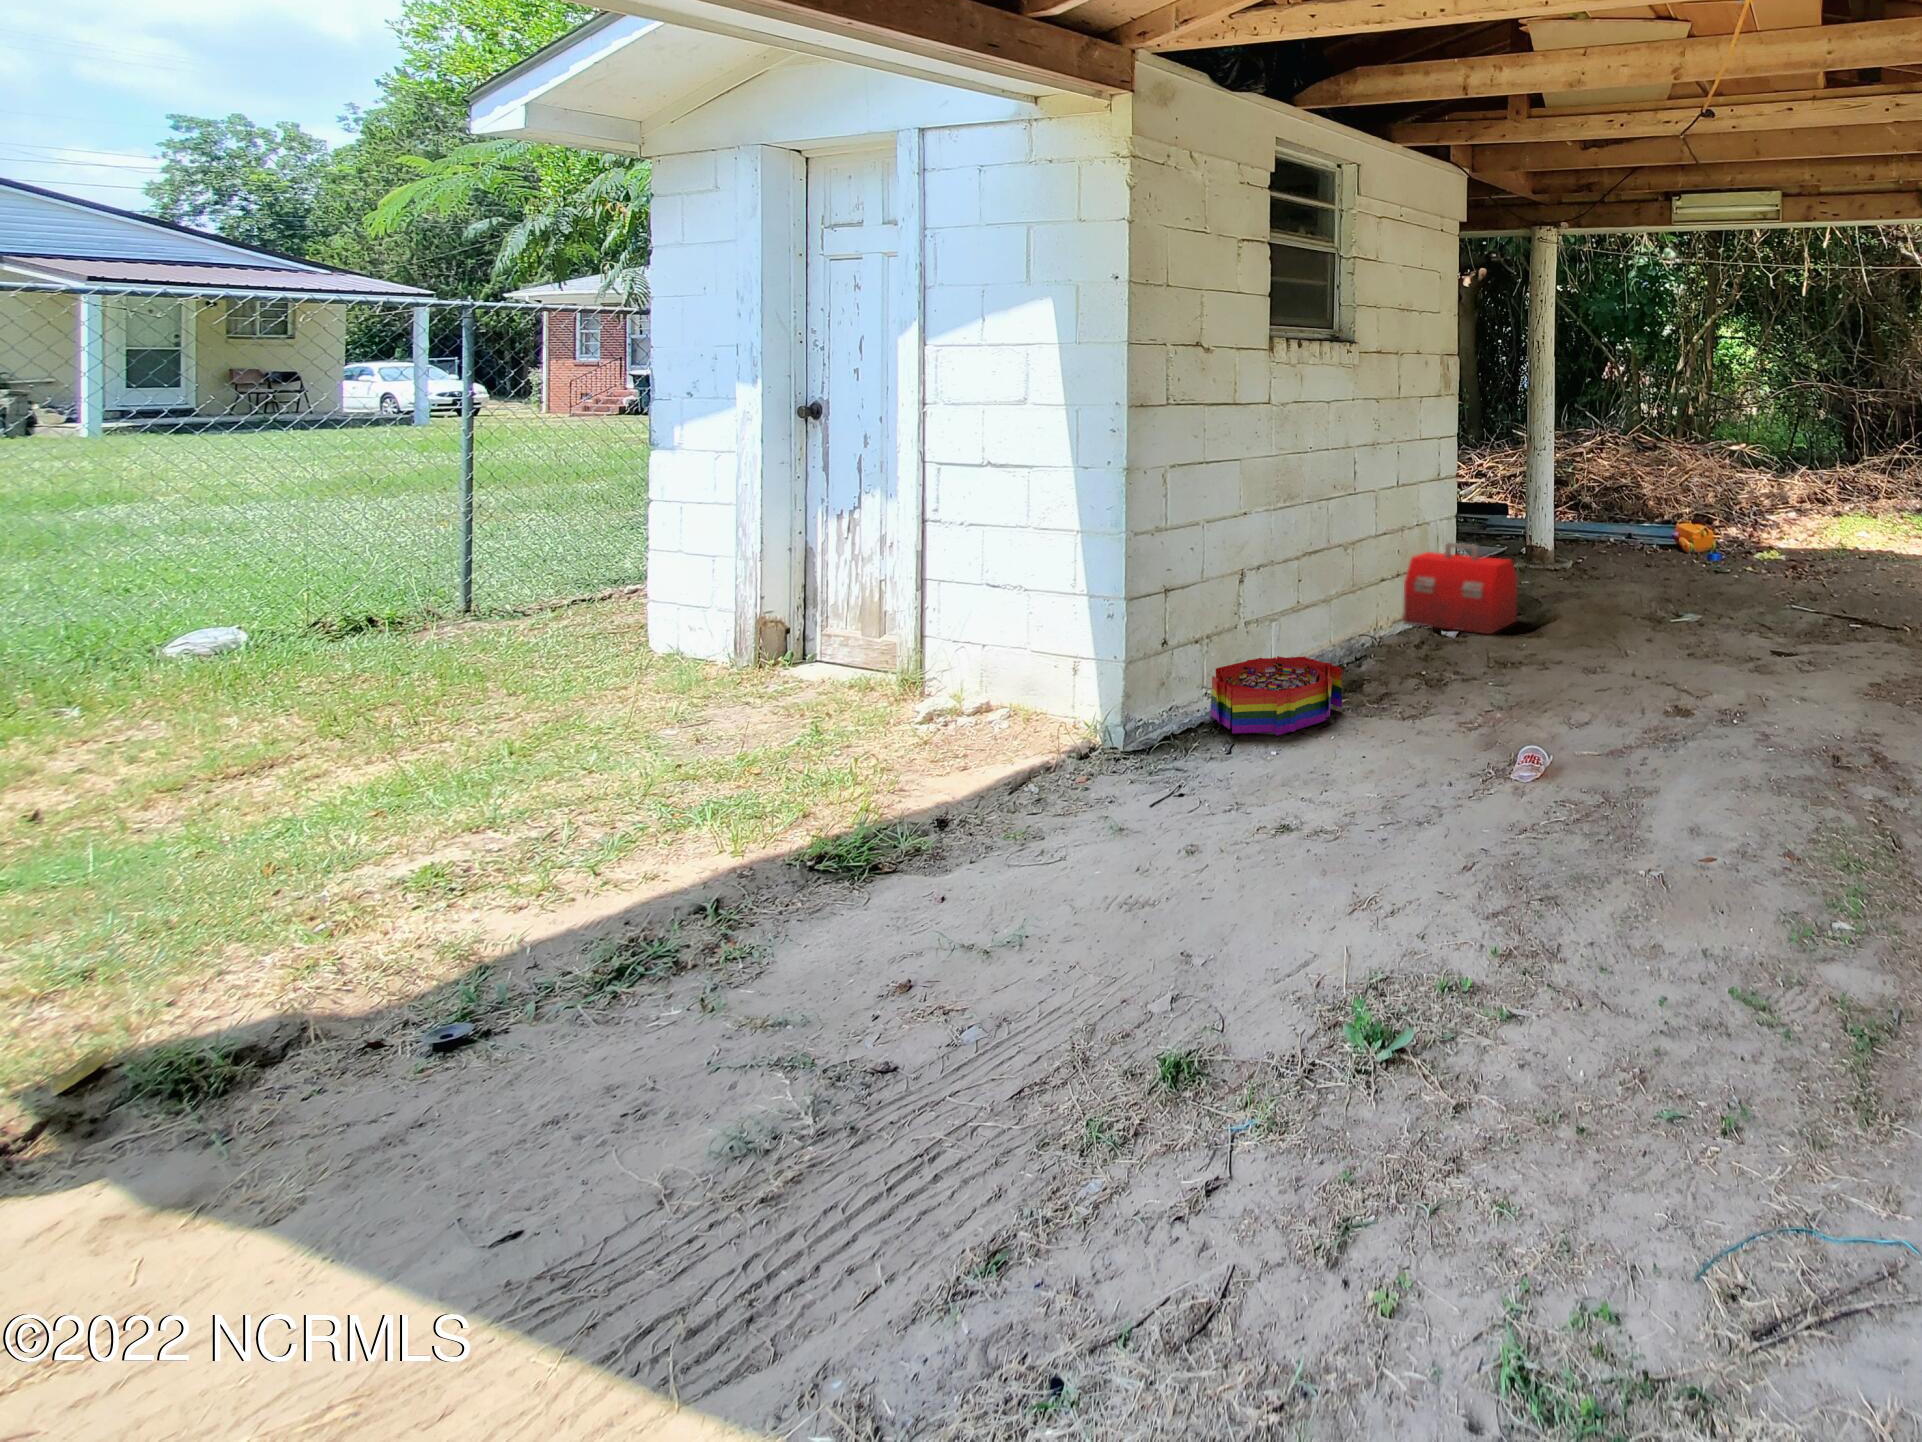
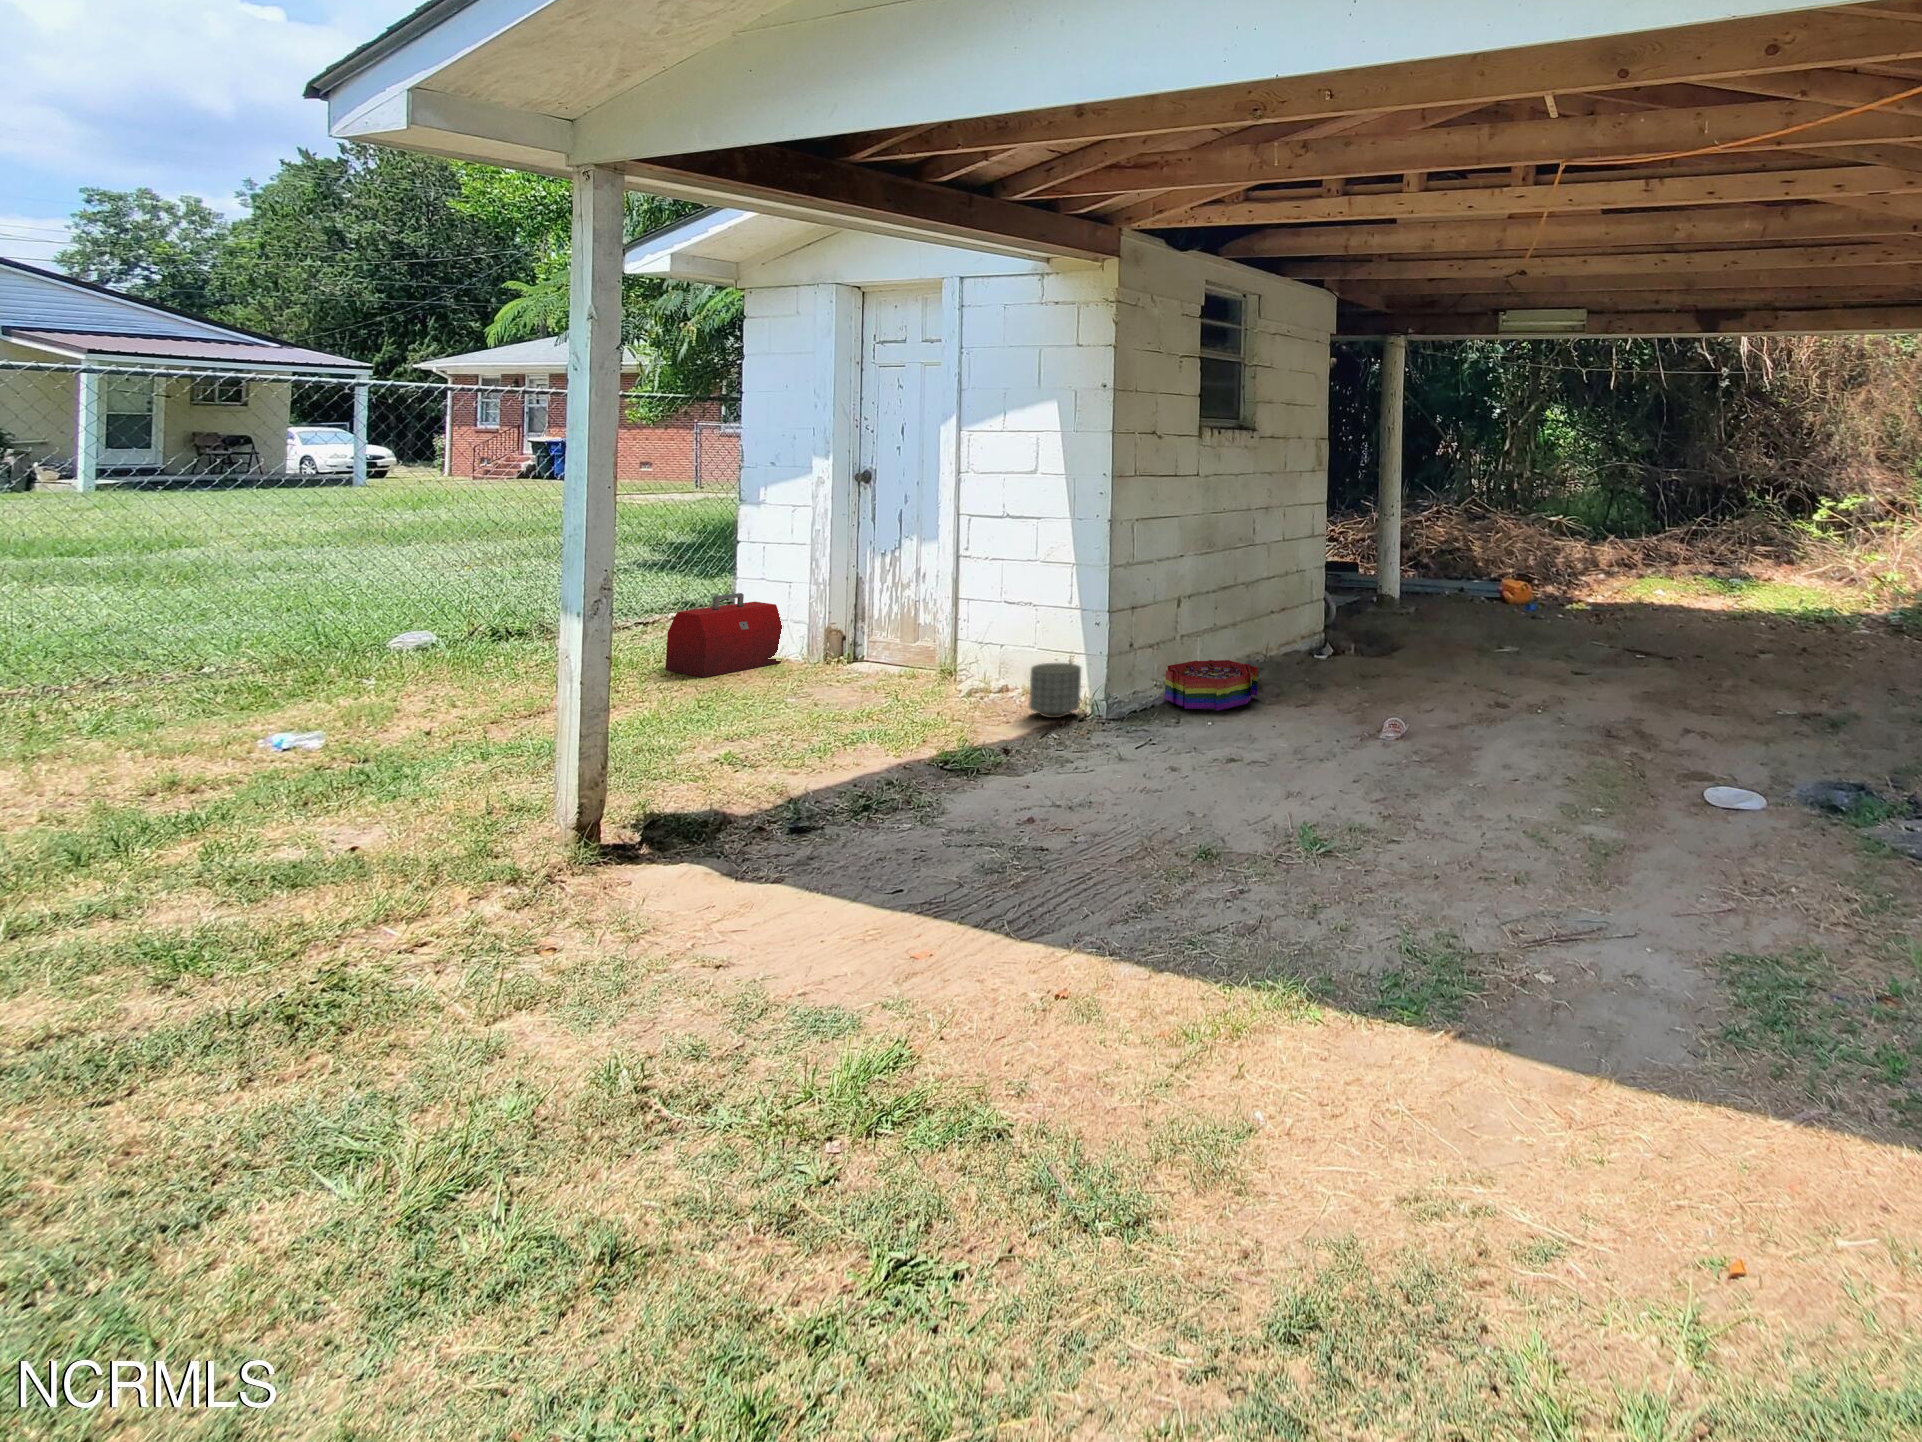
toolbox: present [1403,542,1517,634] -> present [666,593,782,677]
planter: none [999,673,1077,756] -> present [1029,663,1081,718]

